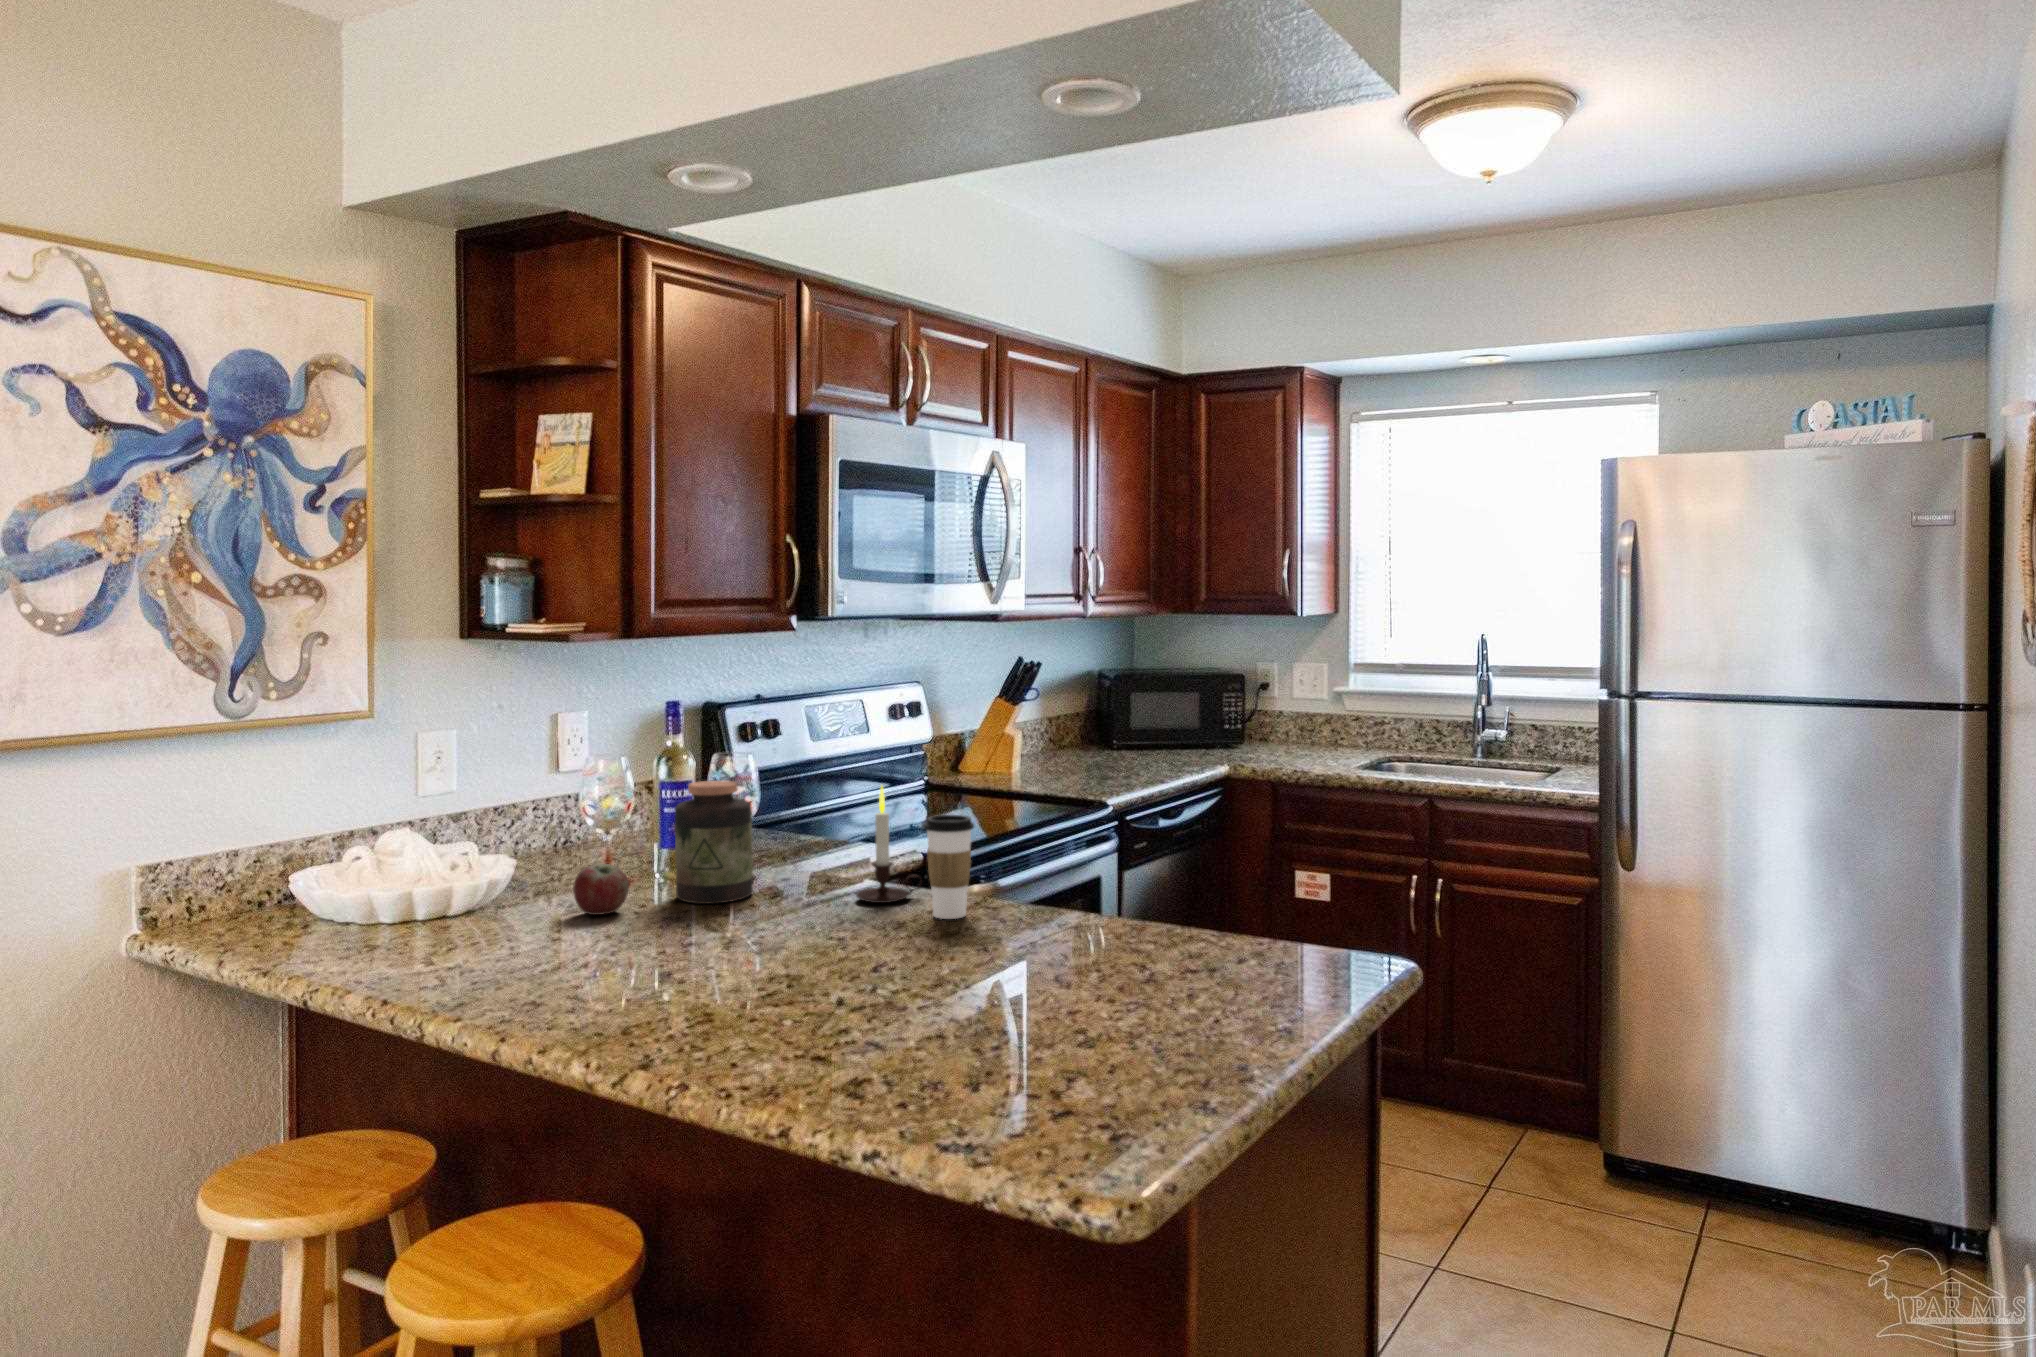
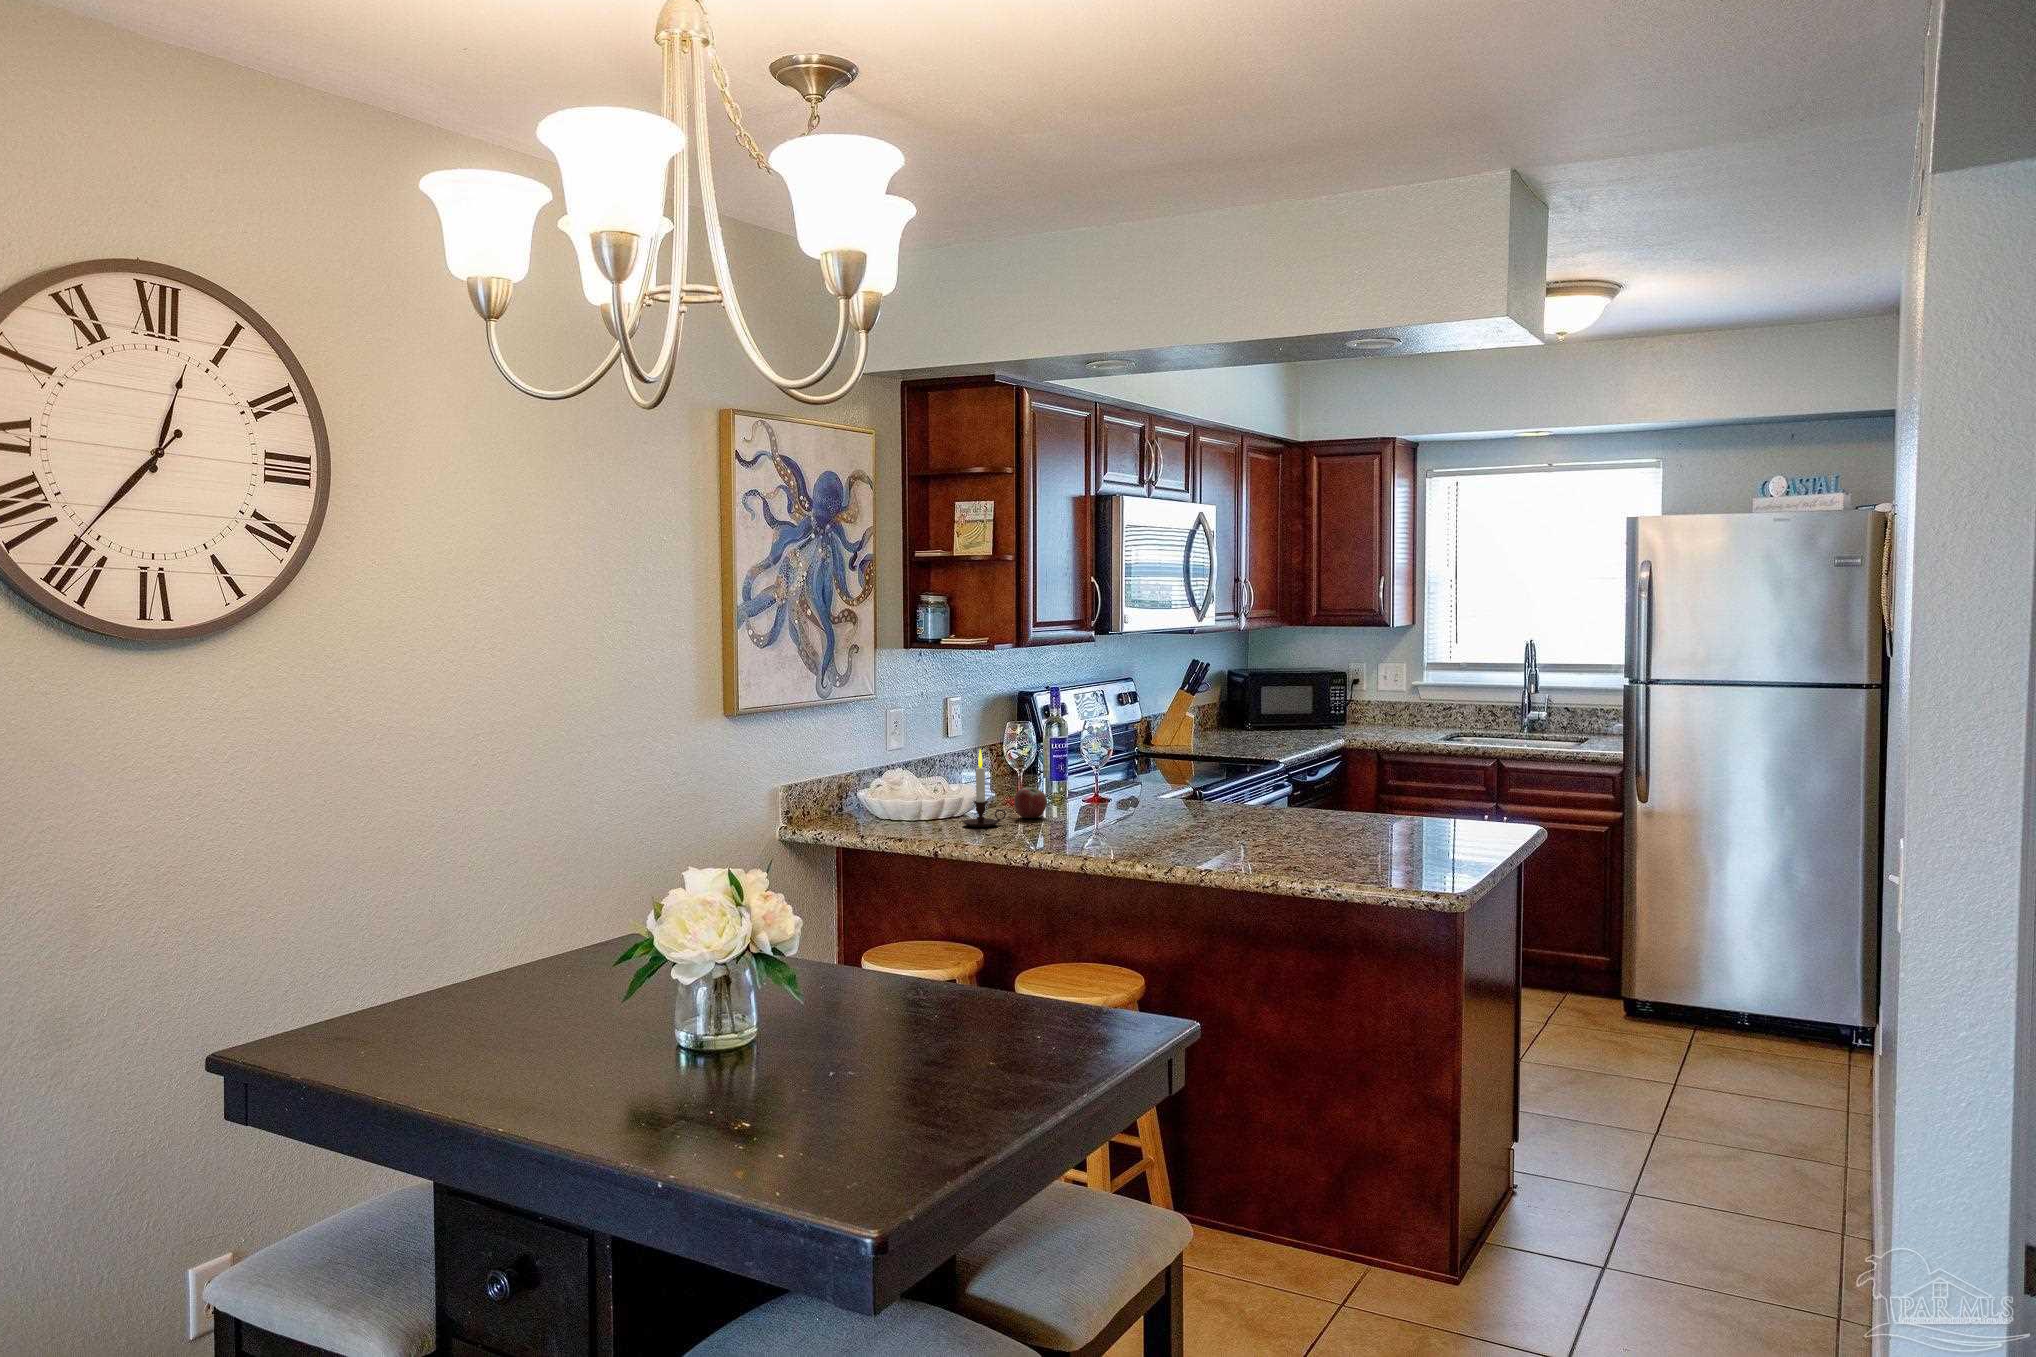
jar: present [675,780,753,904] -> none [1061,737,1109,813]
candle: present [856,787,922,903] -> present [963,749,1006,827]
coffee cup: present [924,815,974,919] -> none [1234,755,1265,817]

